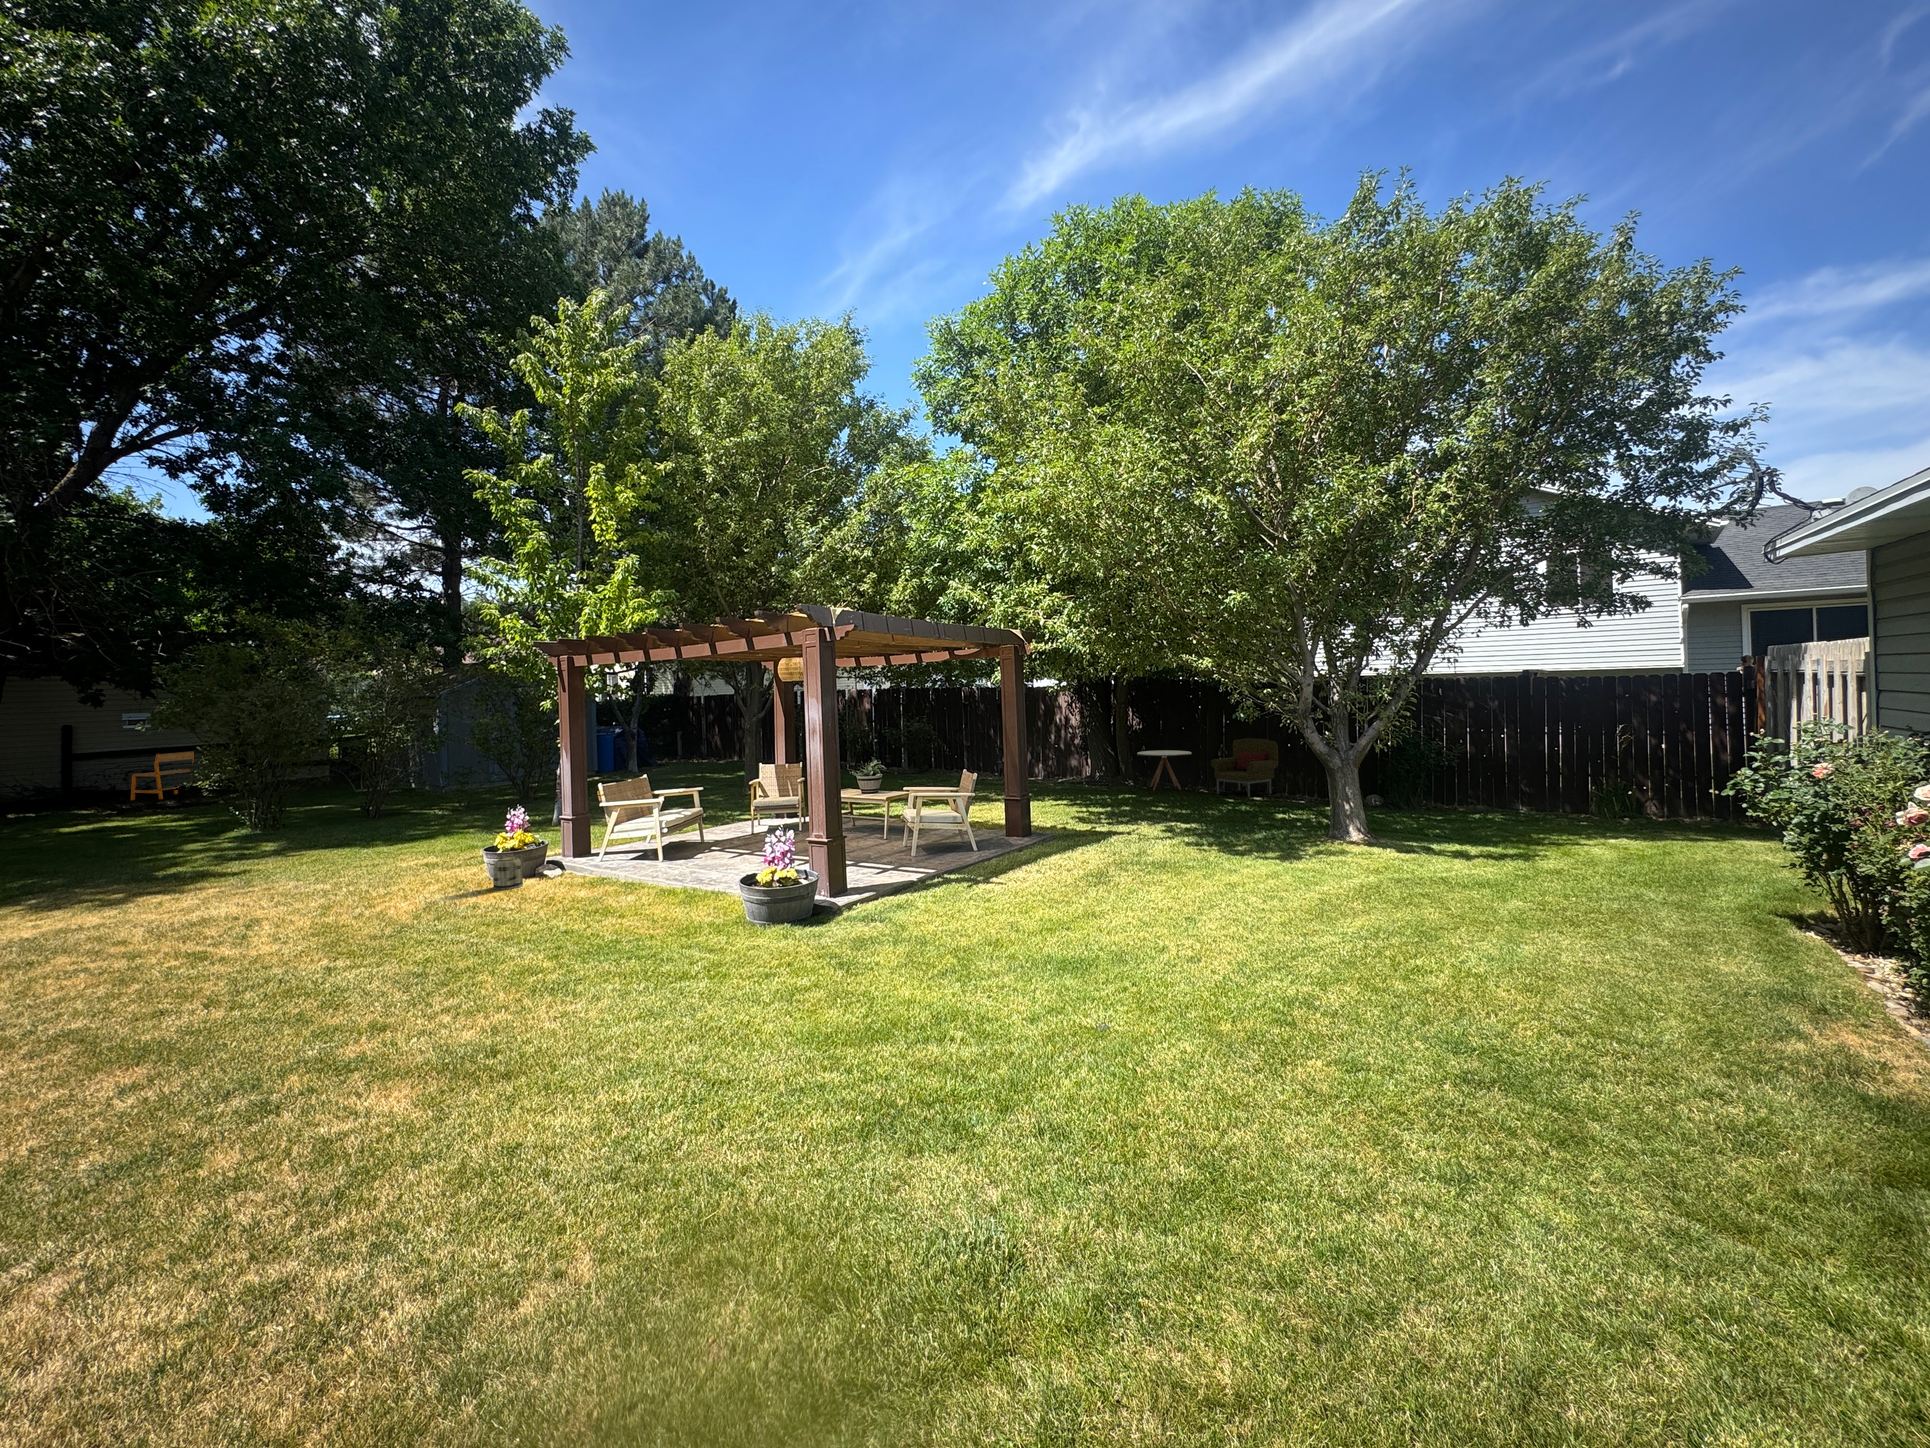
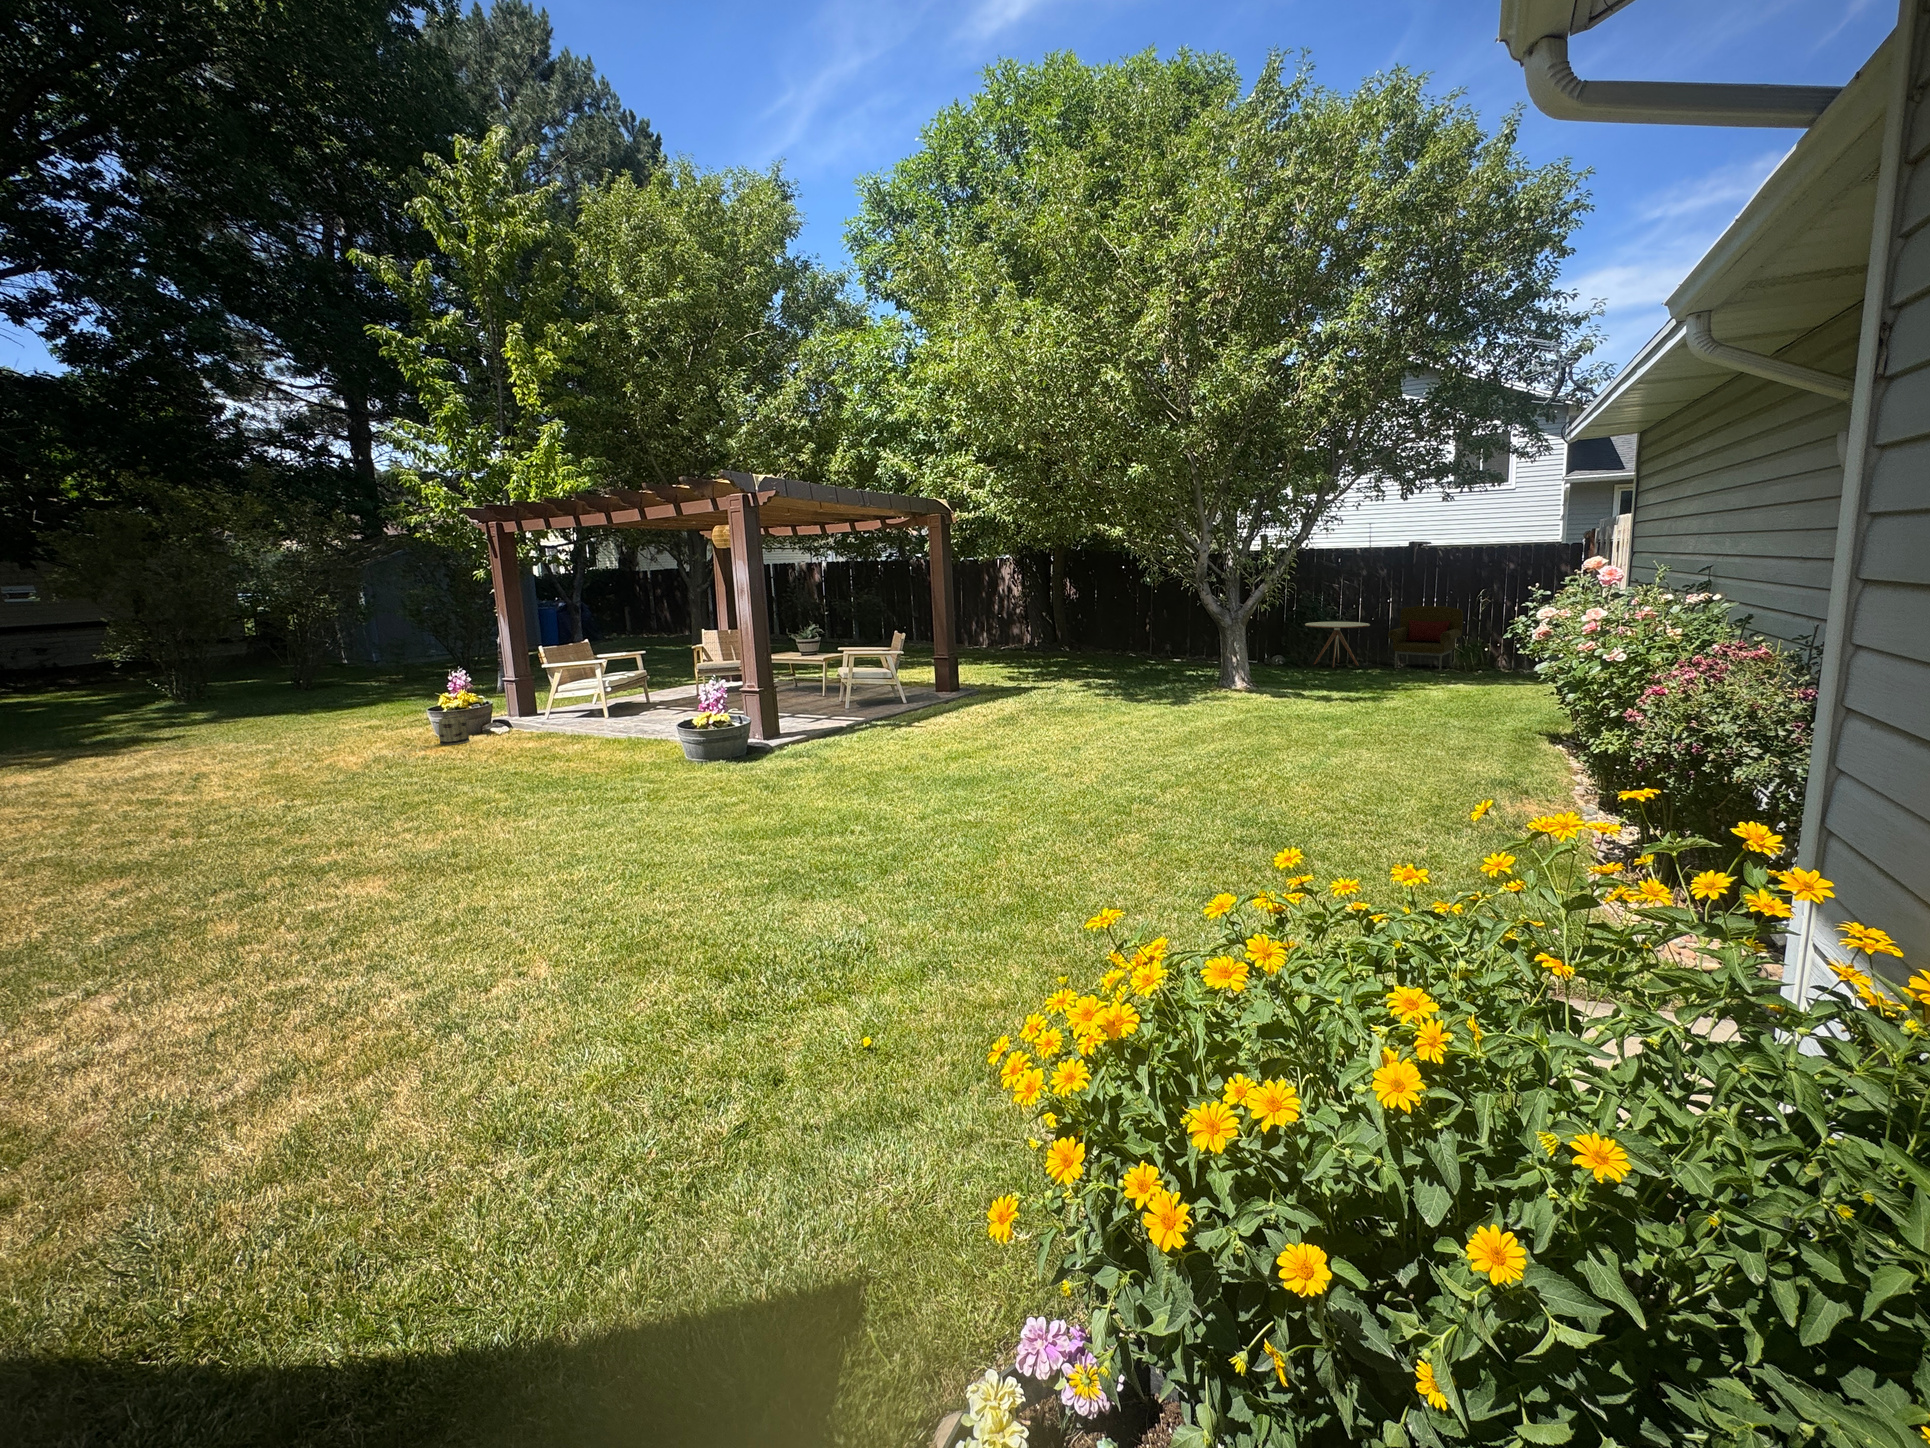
armchair: present [1211,738,1278,797] -> present [1388,606,1463,670]
round table: present [1137,750,1191,790] -> present [1305,622,1370,667]
bench: present [131,751,194,800] -> none [18,624,100,677]

